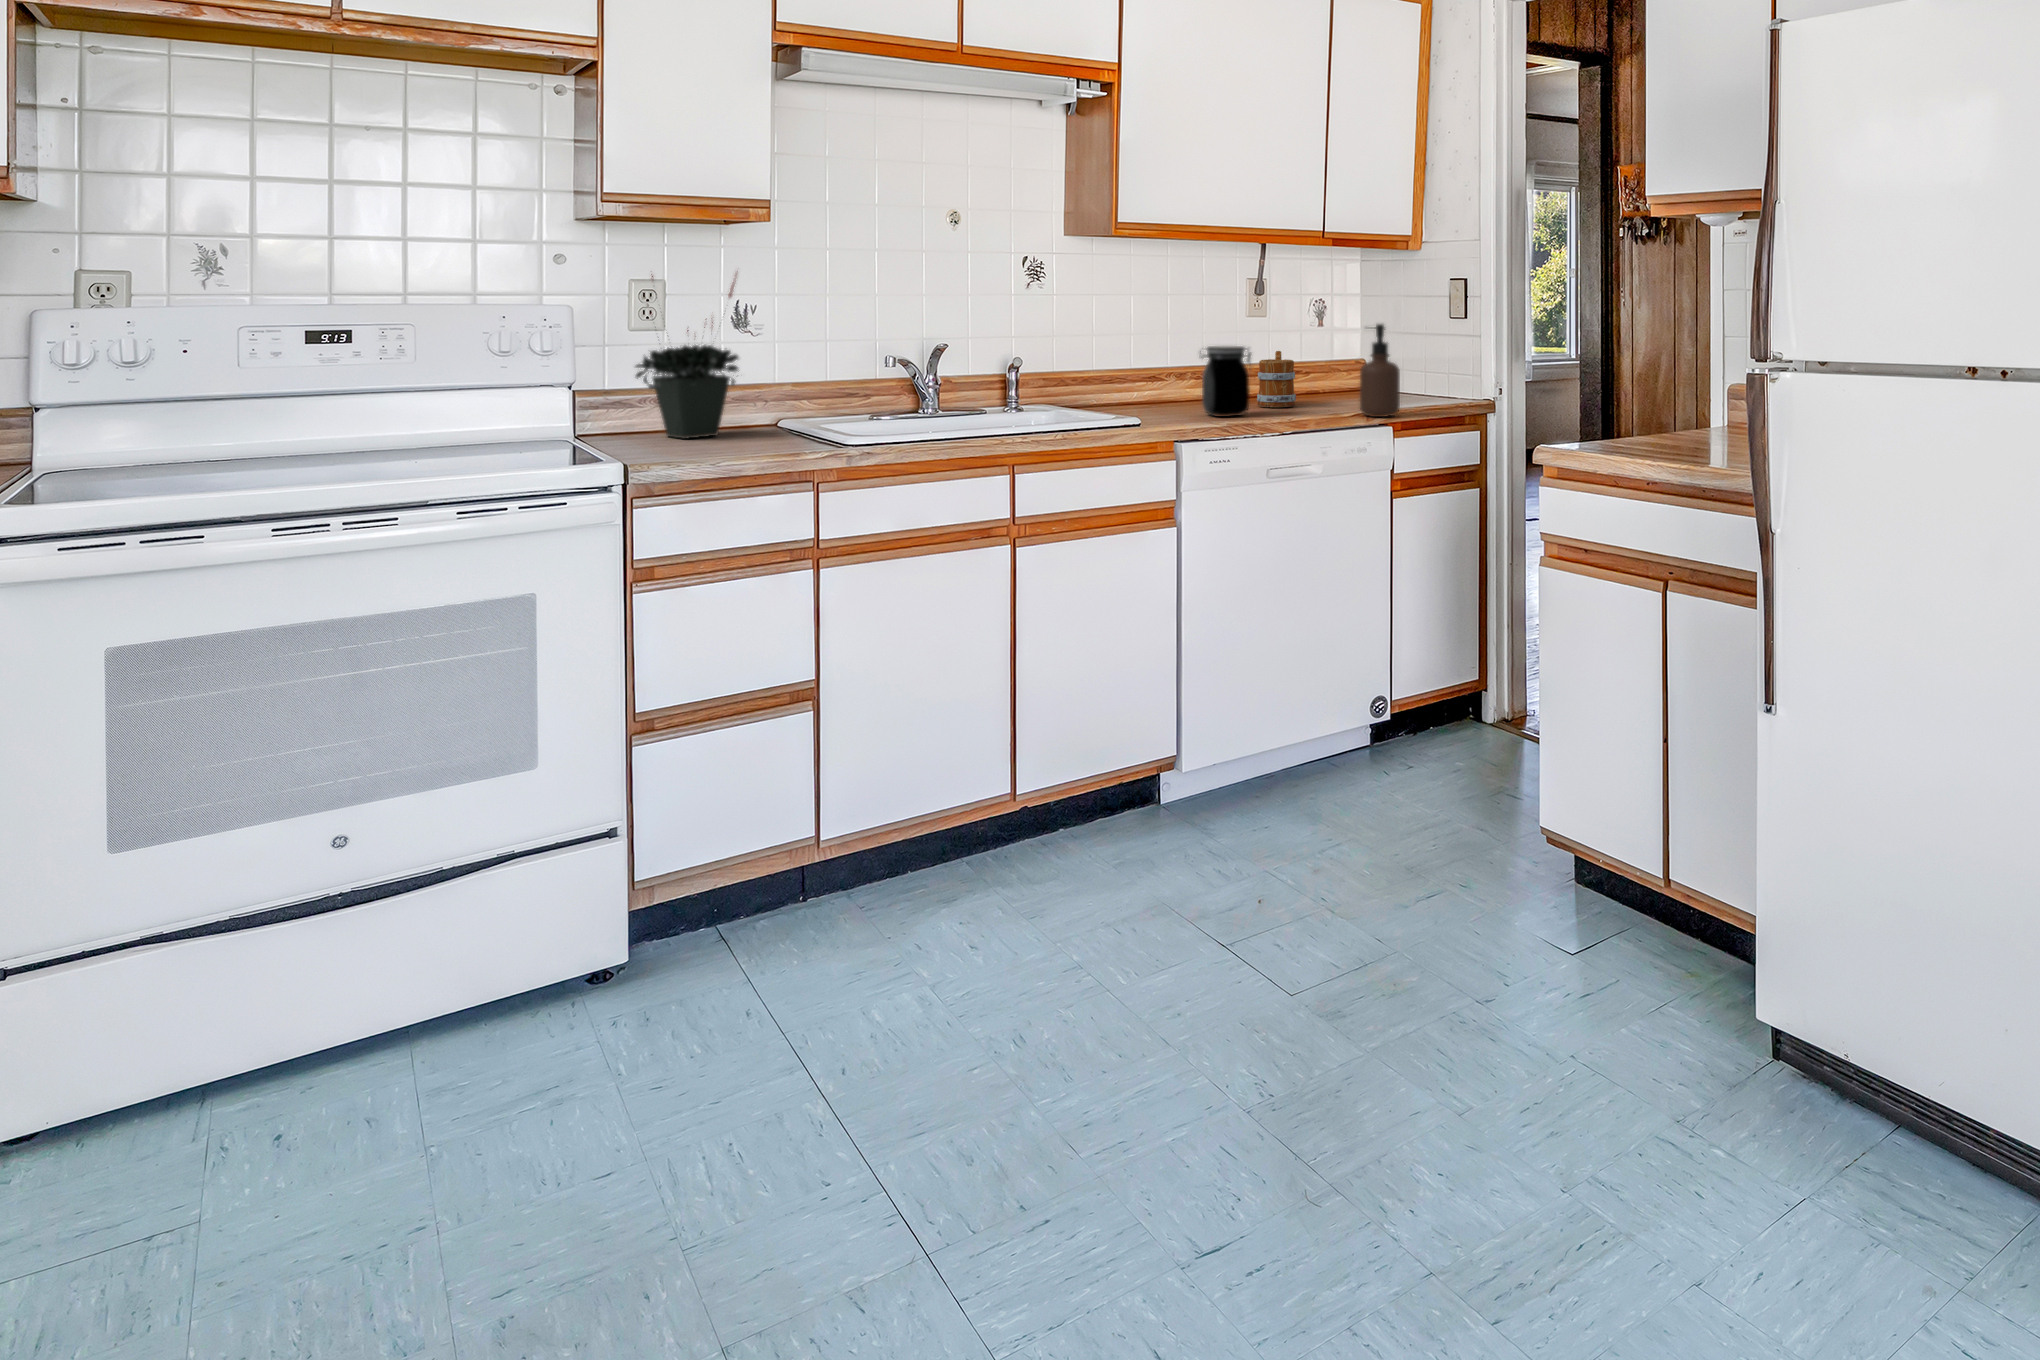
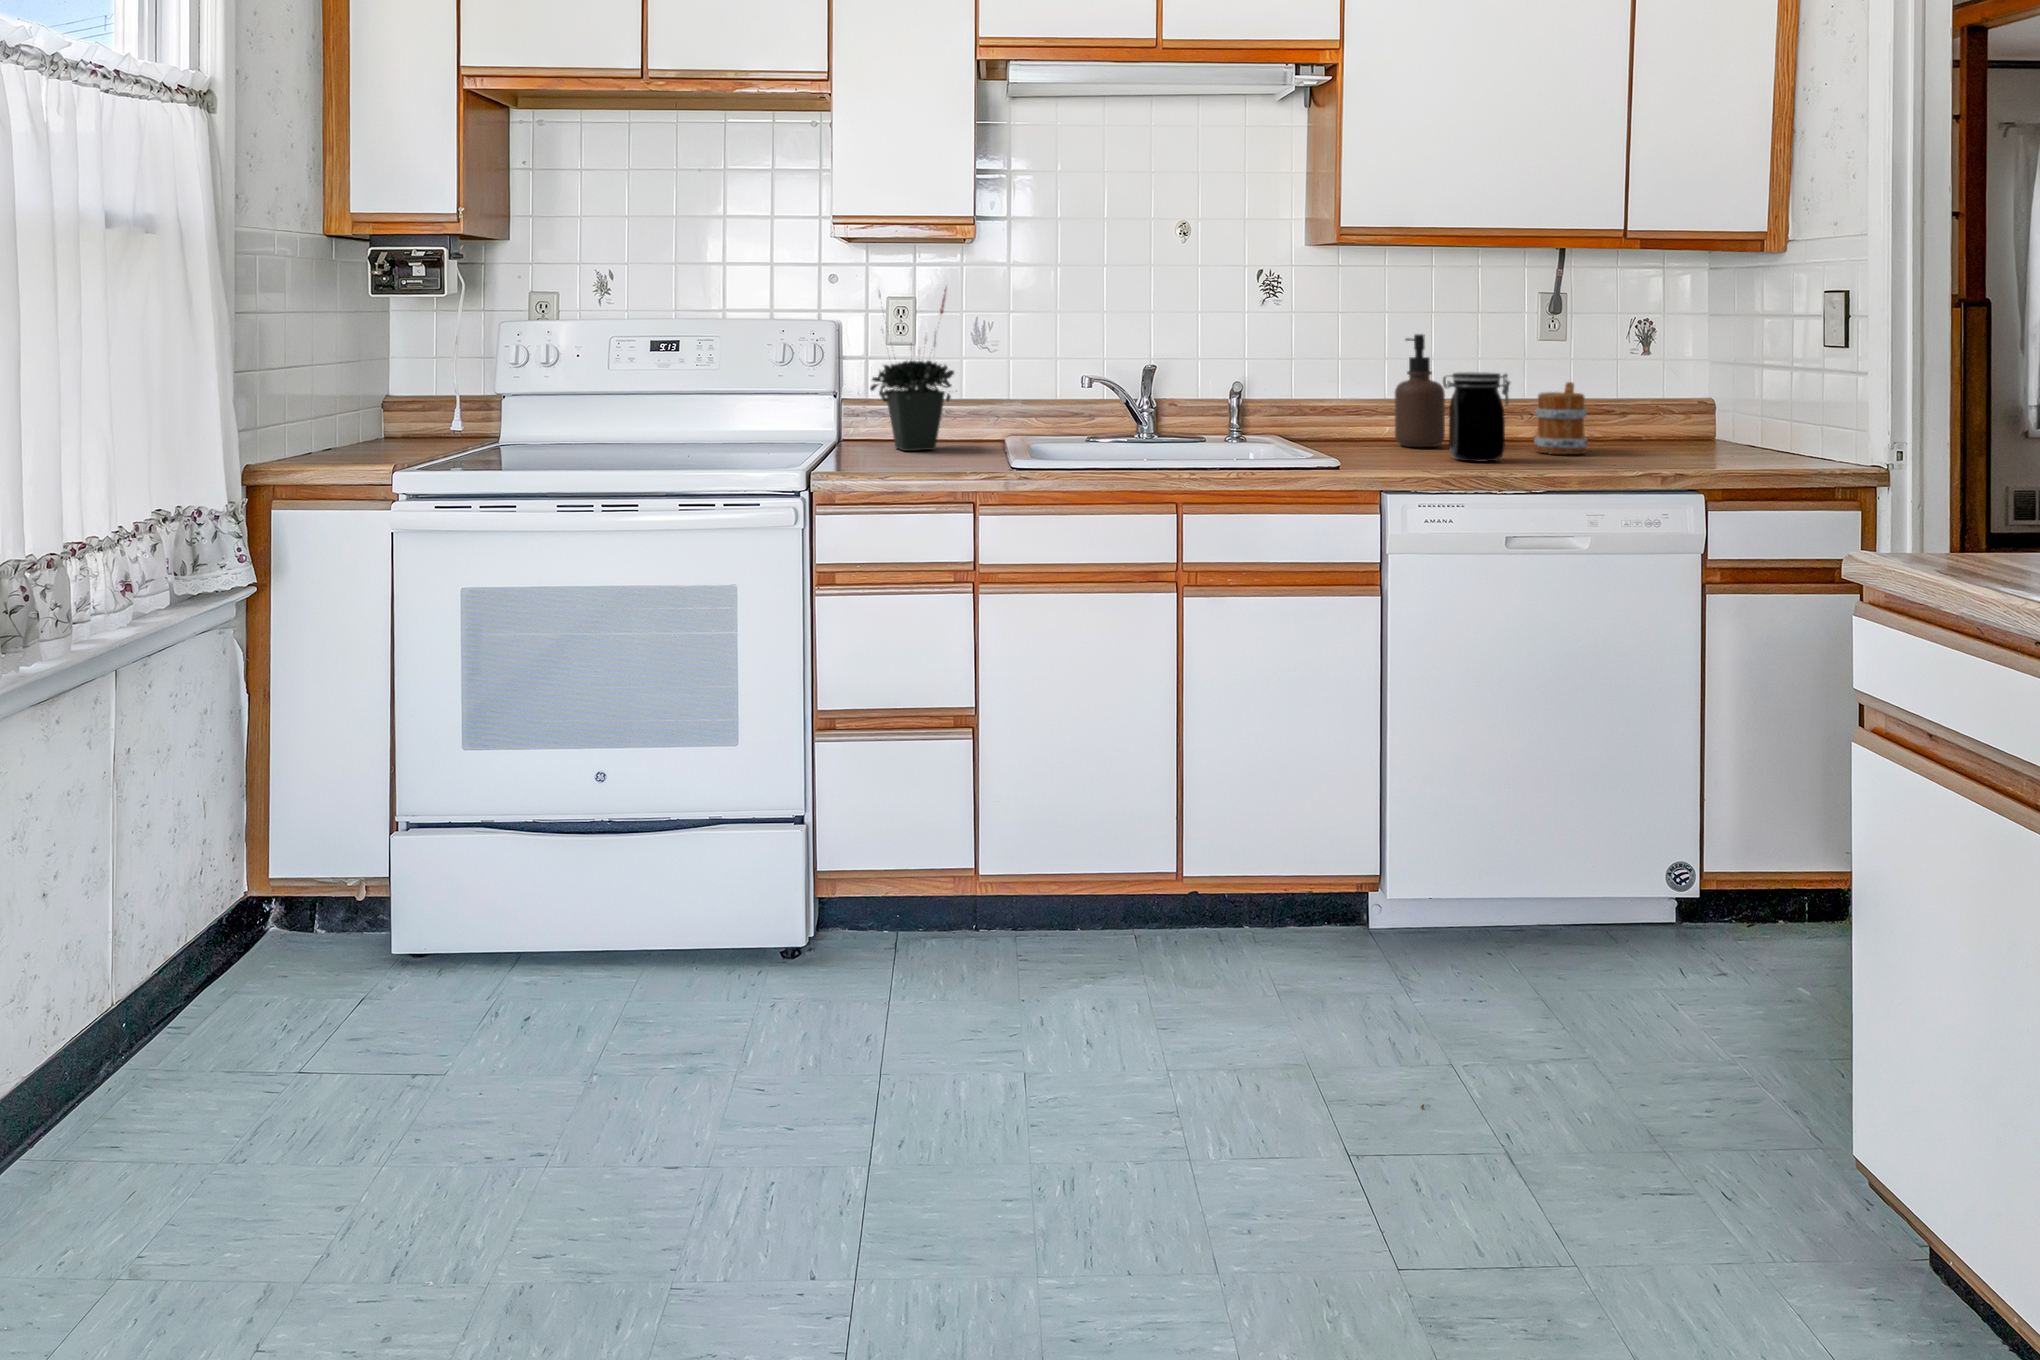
soap dispenser: present [1360,324,1400,417] -> present [1395,334,1445,447]

